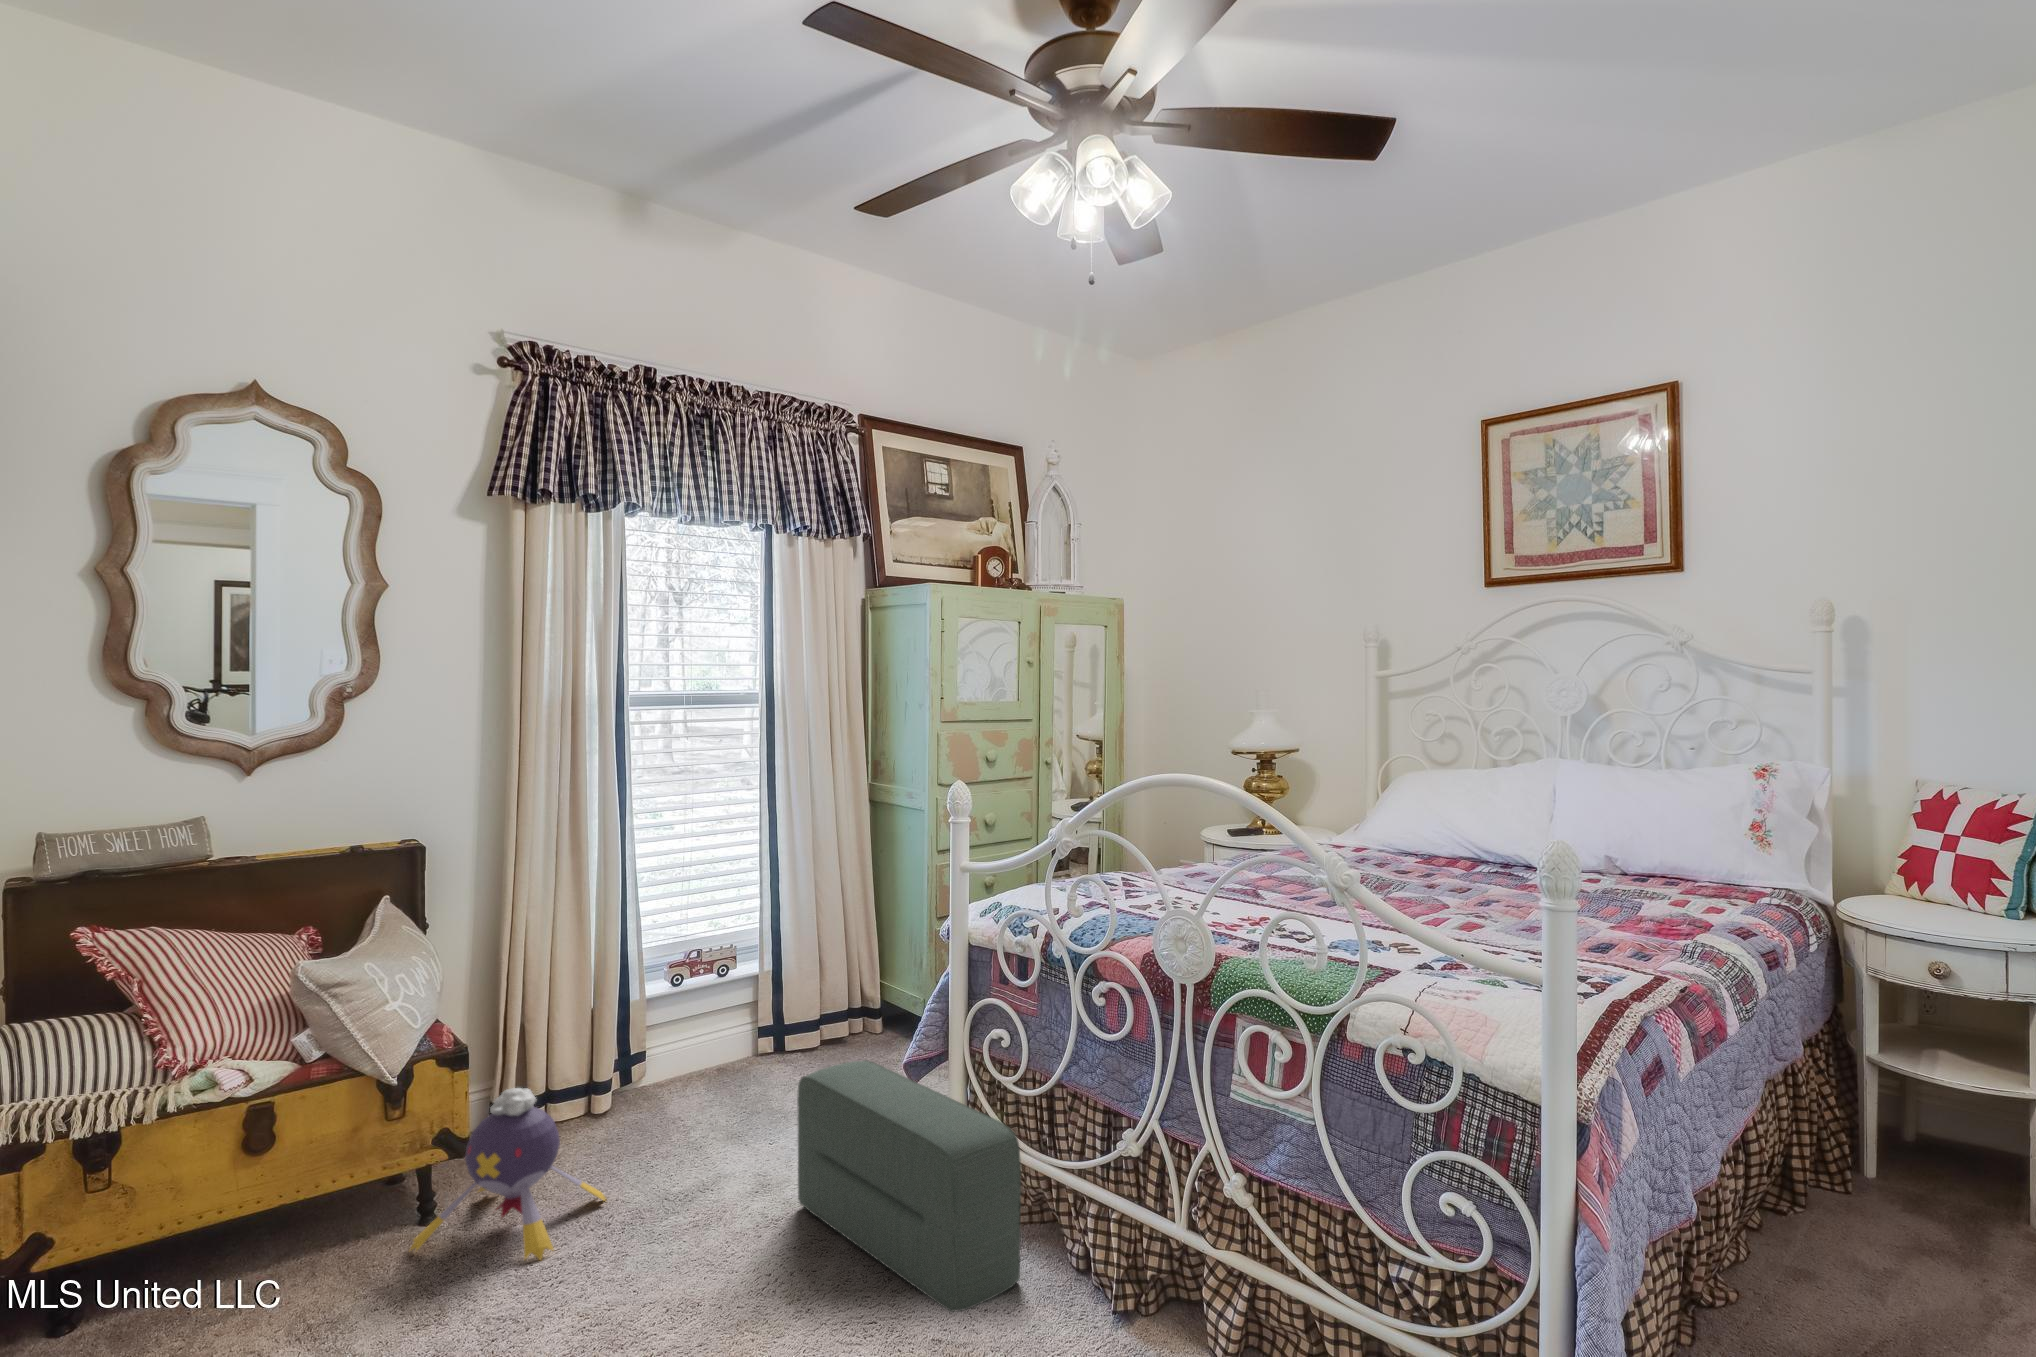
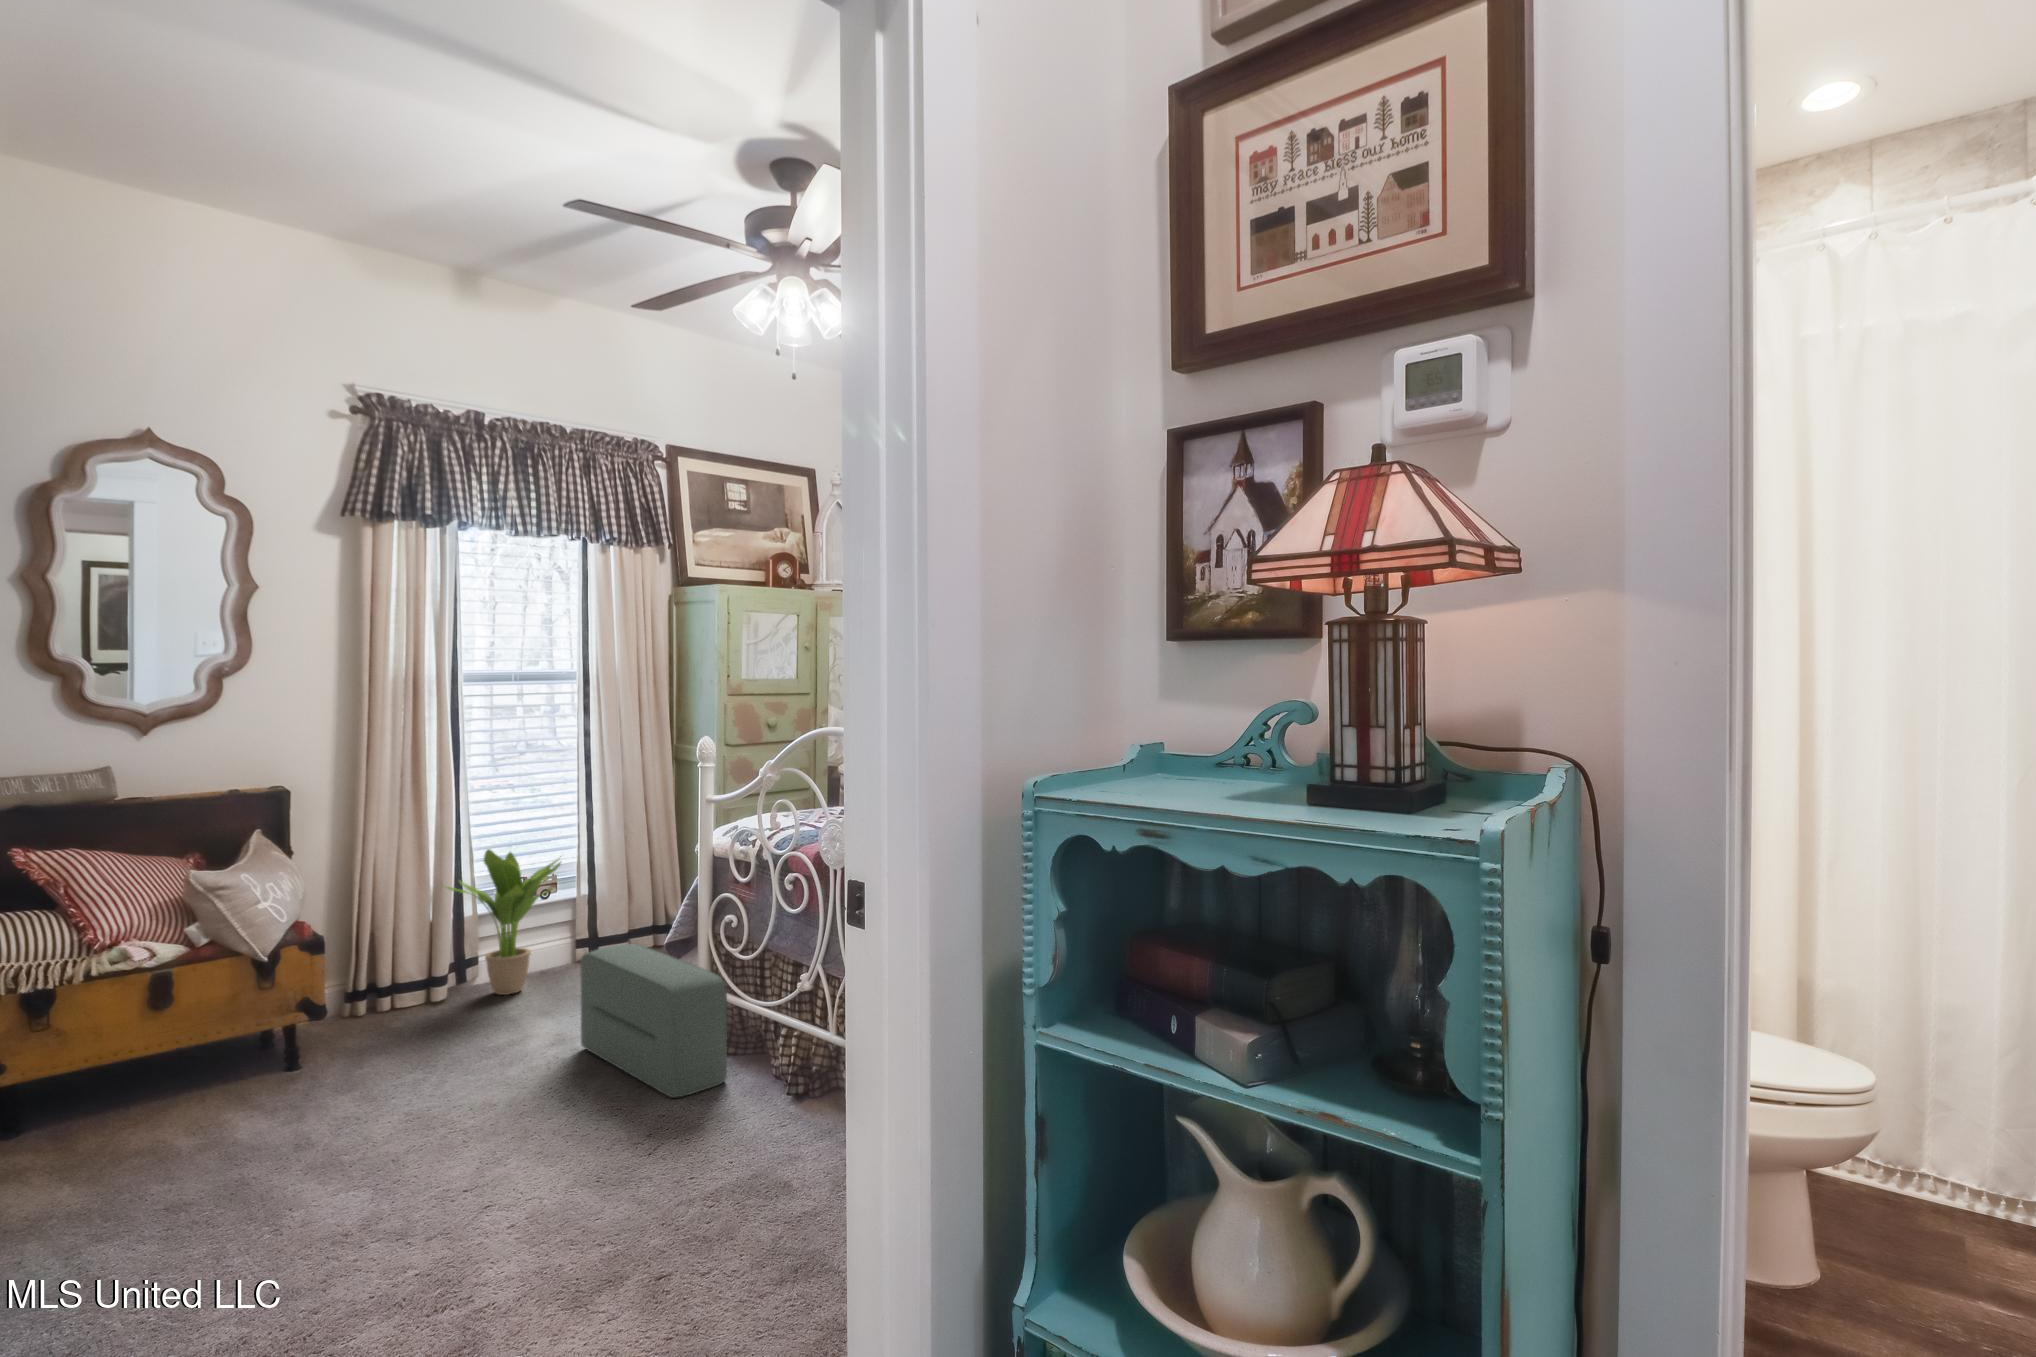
potted plant: none [601,919,751,1107] -> present [447,849,561,995]
plush toy: present [410,1088,606,1260] -> none [278,966,436,1084]

